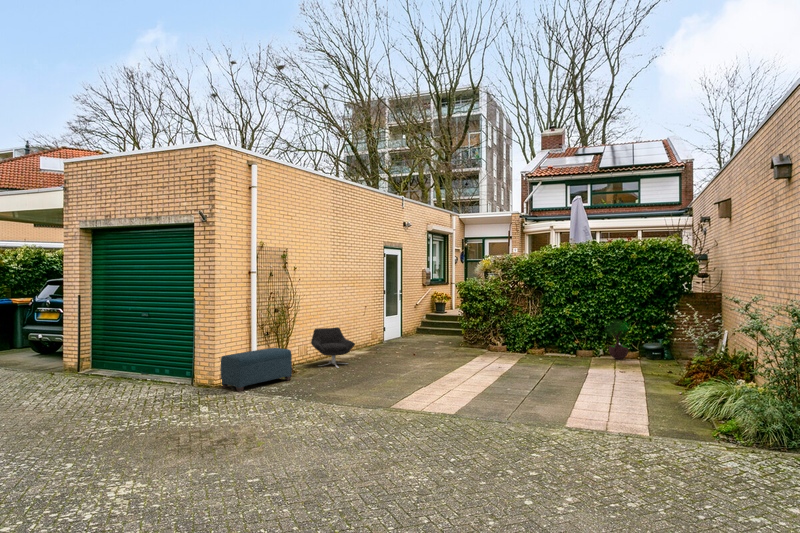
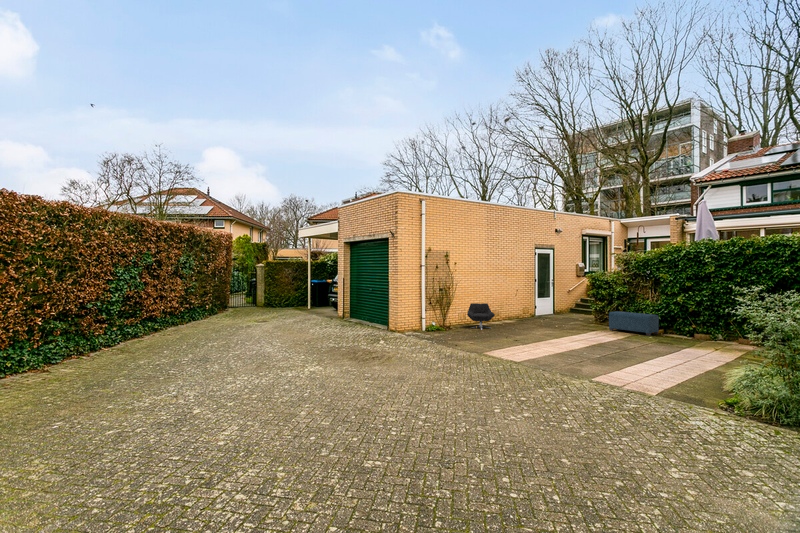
potted tree: present [606,321,628,359] -> none [715,306,743,343]
bench: present [221,348,292,392] -> present [609,311,659,336]

